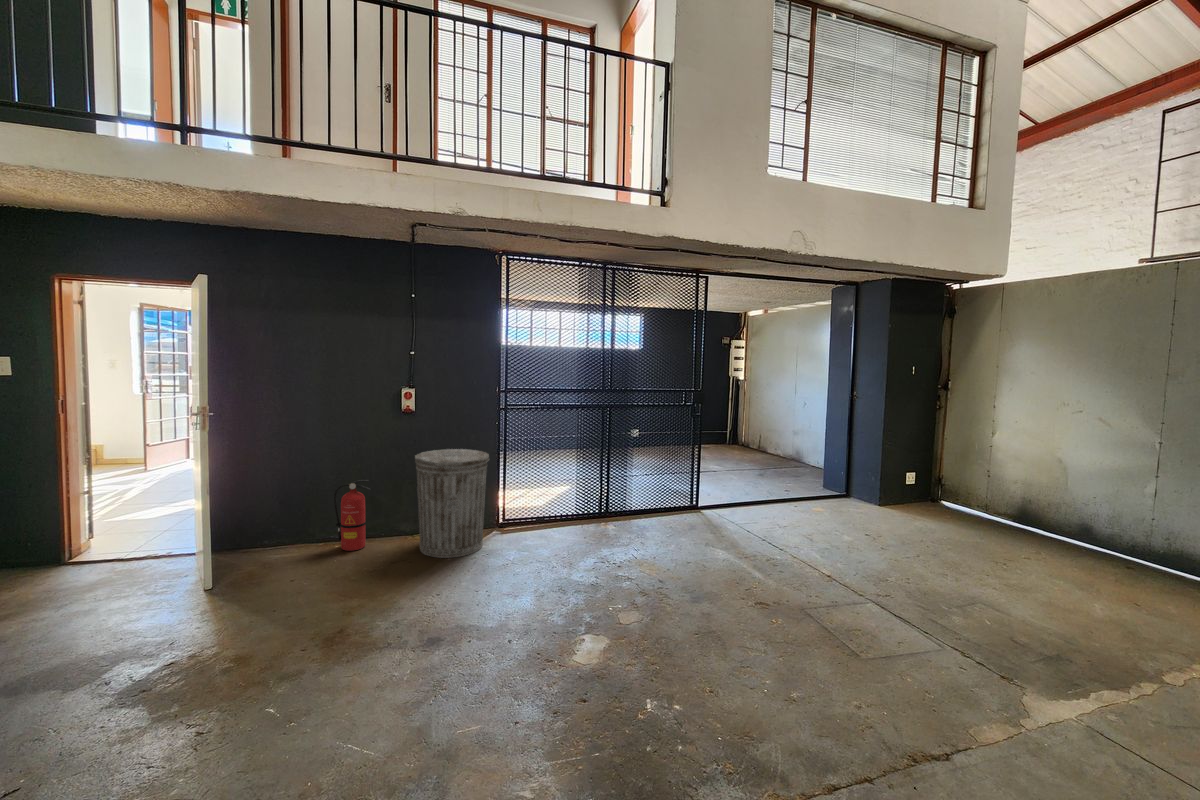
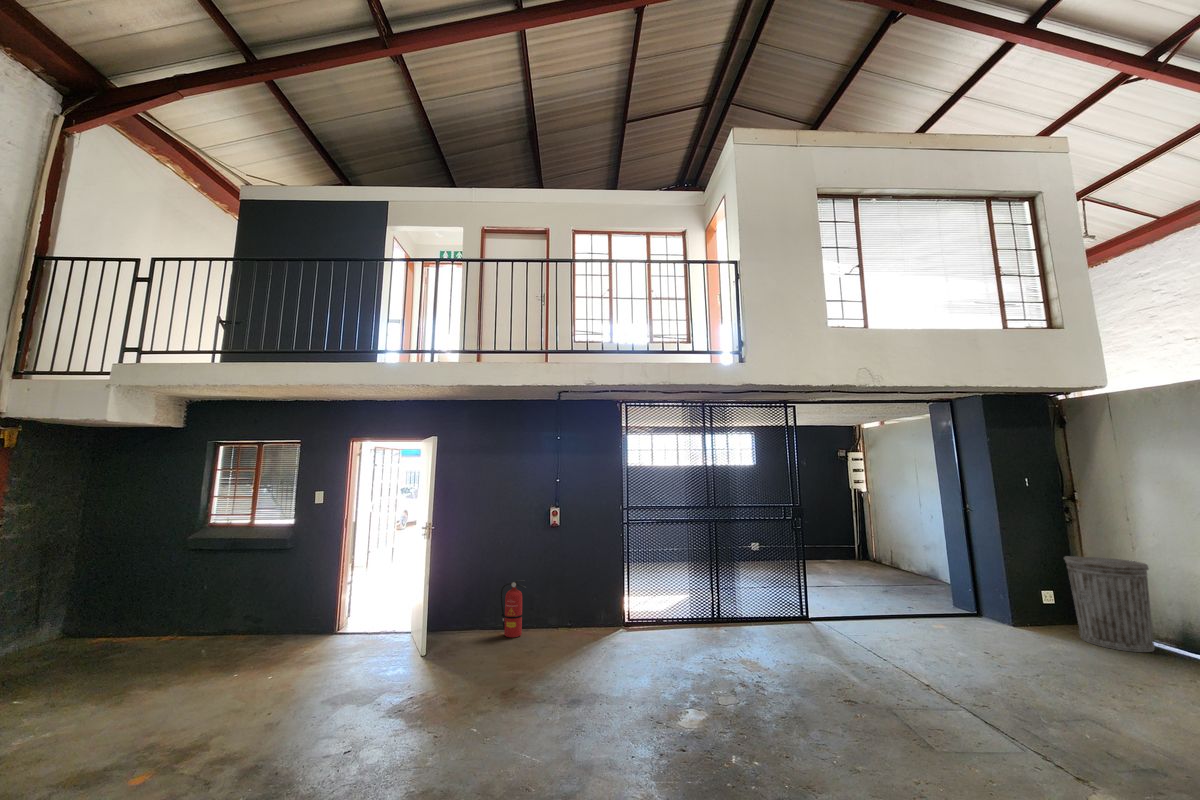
trash can: present [415,449,489,558] -> present [1064,556,1155,652]

